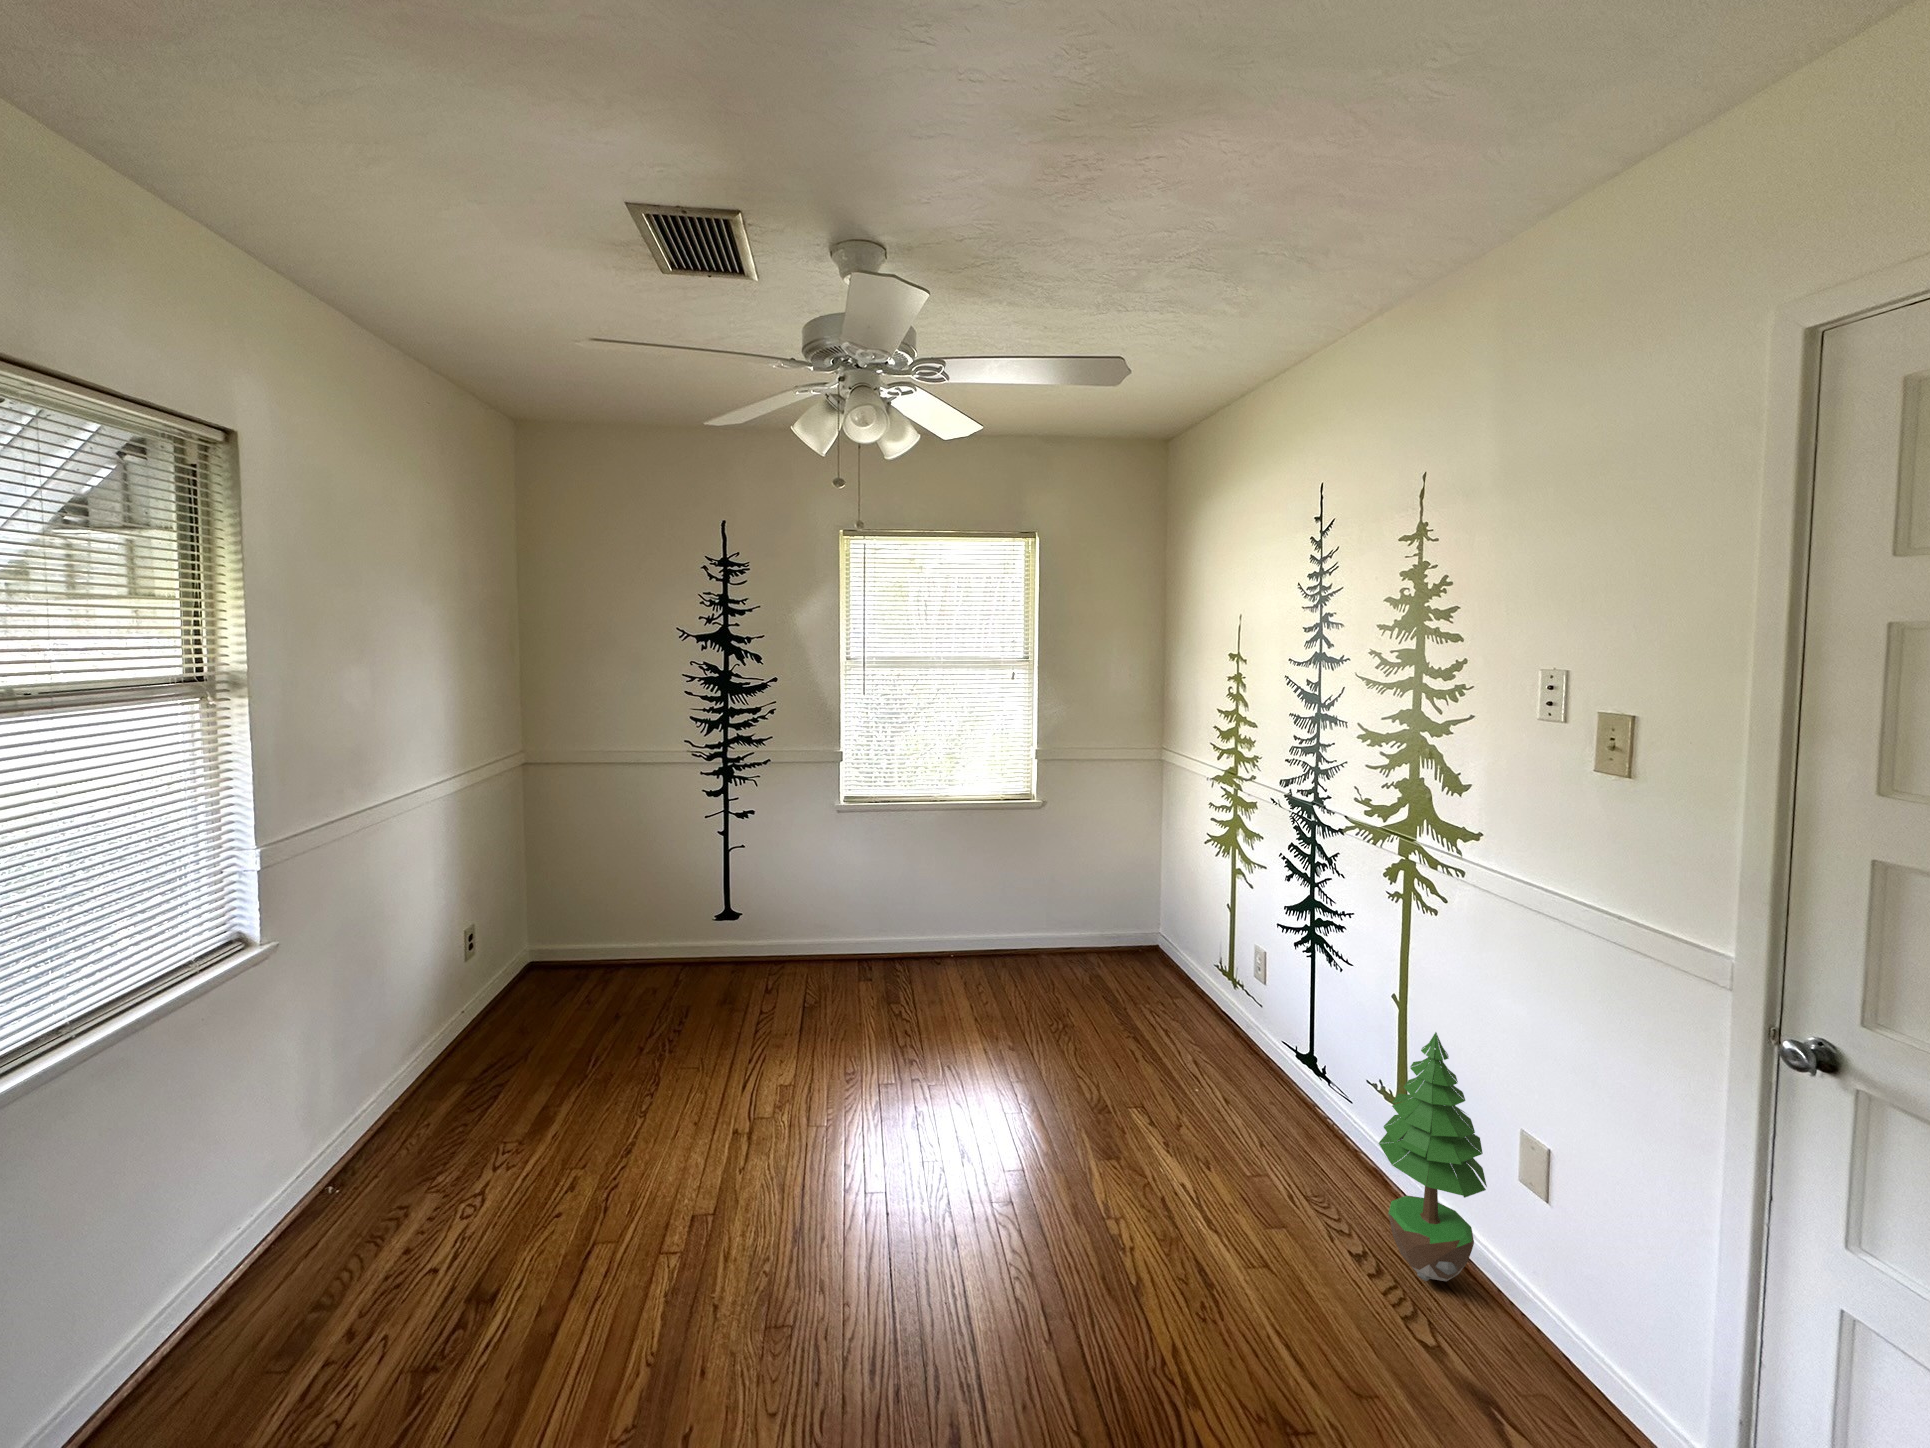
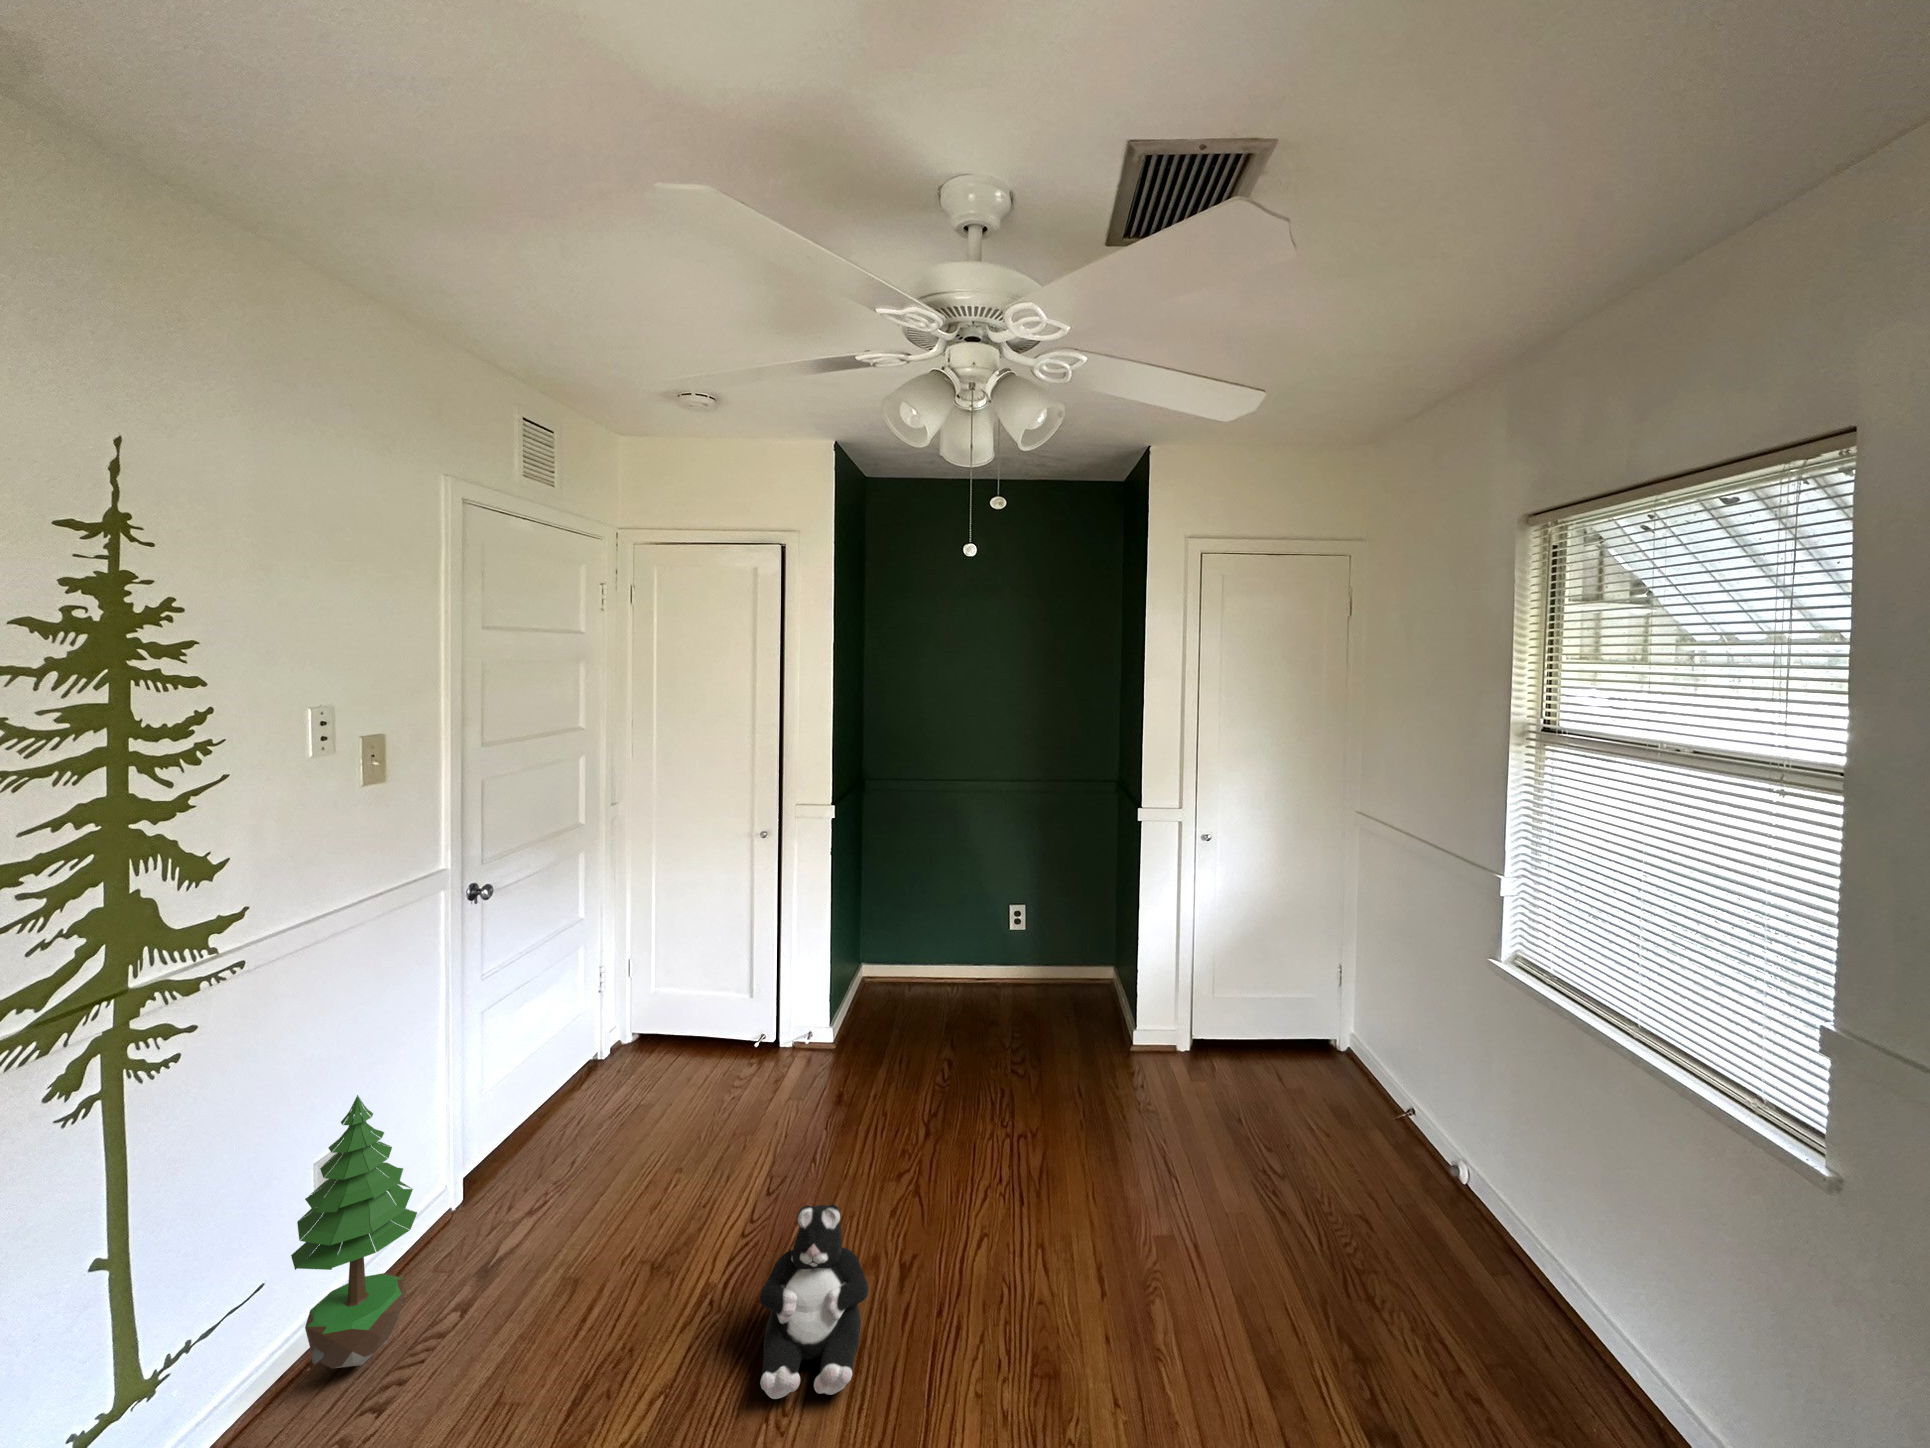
plush toy: none [960,1216,1077,1380] -> present [759,1204,868,1399]

